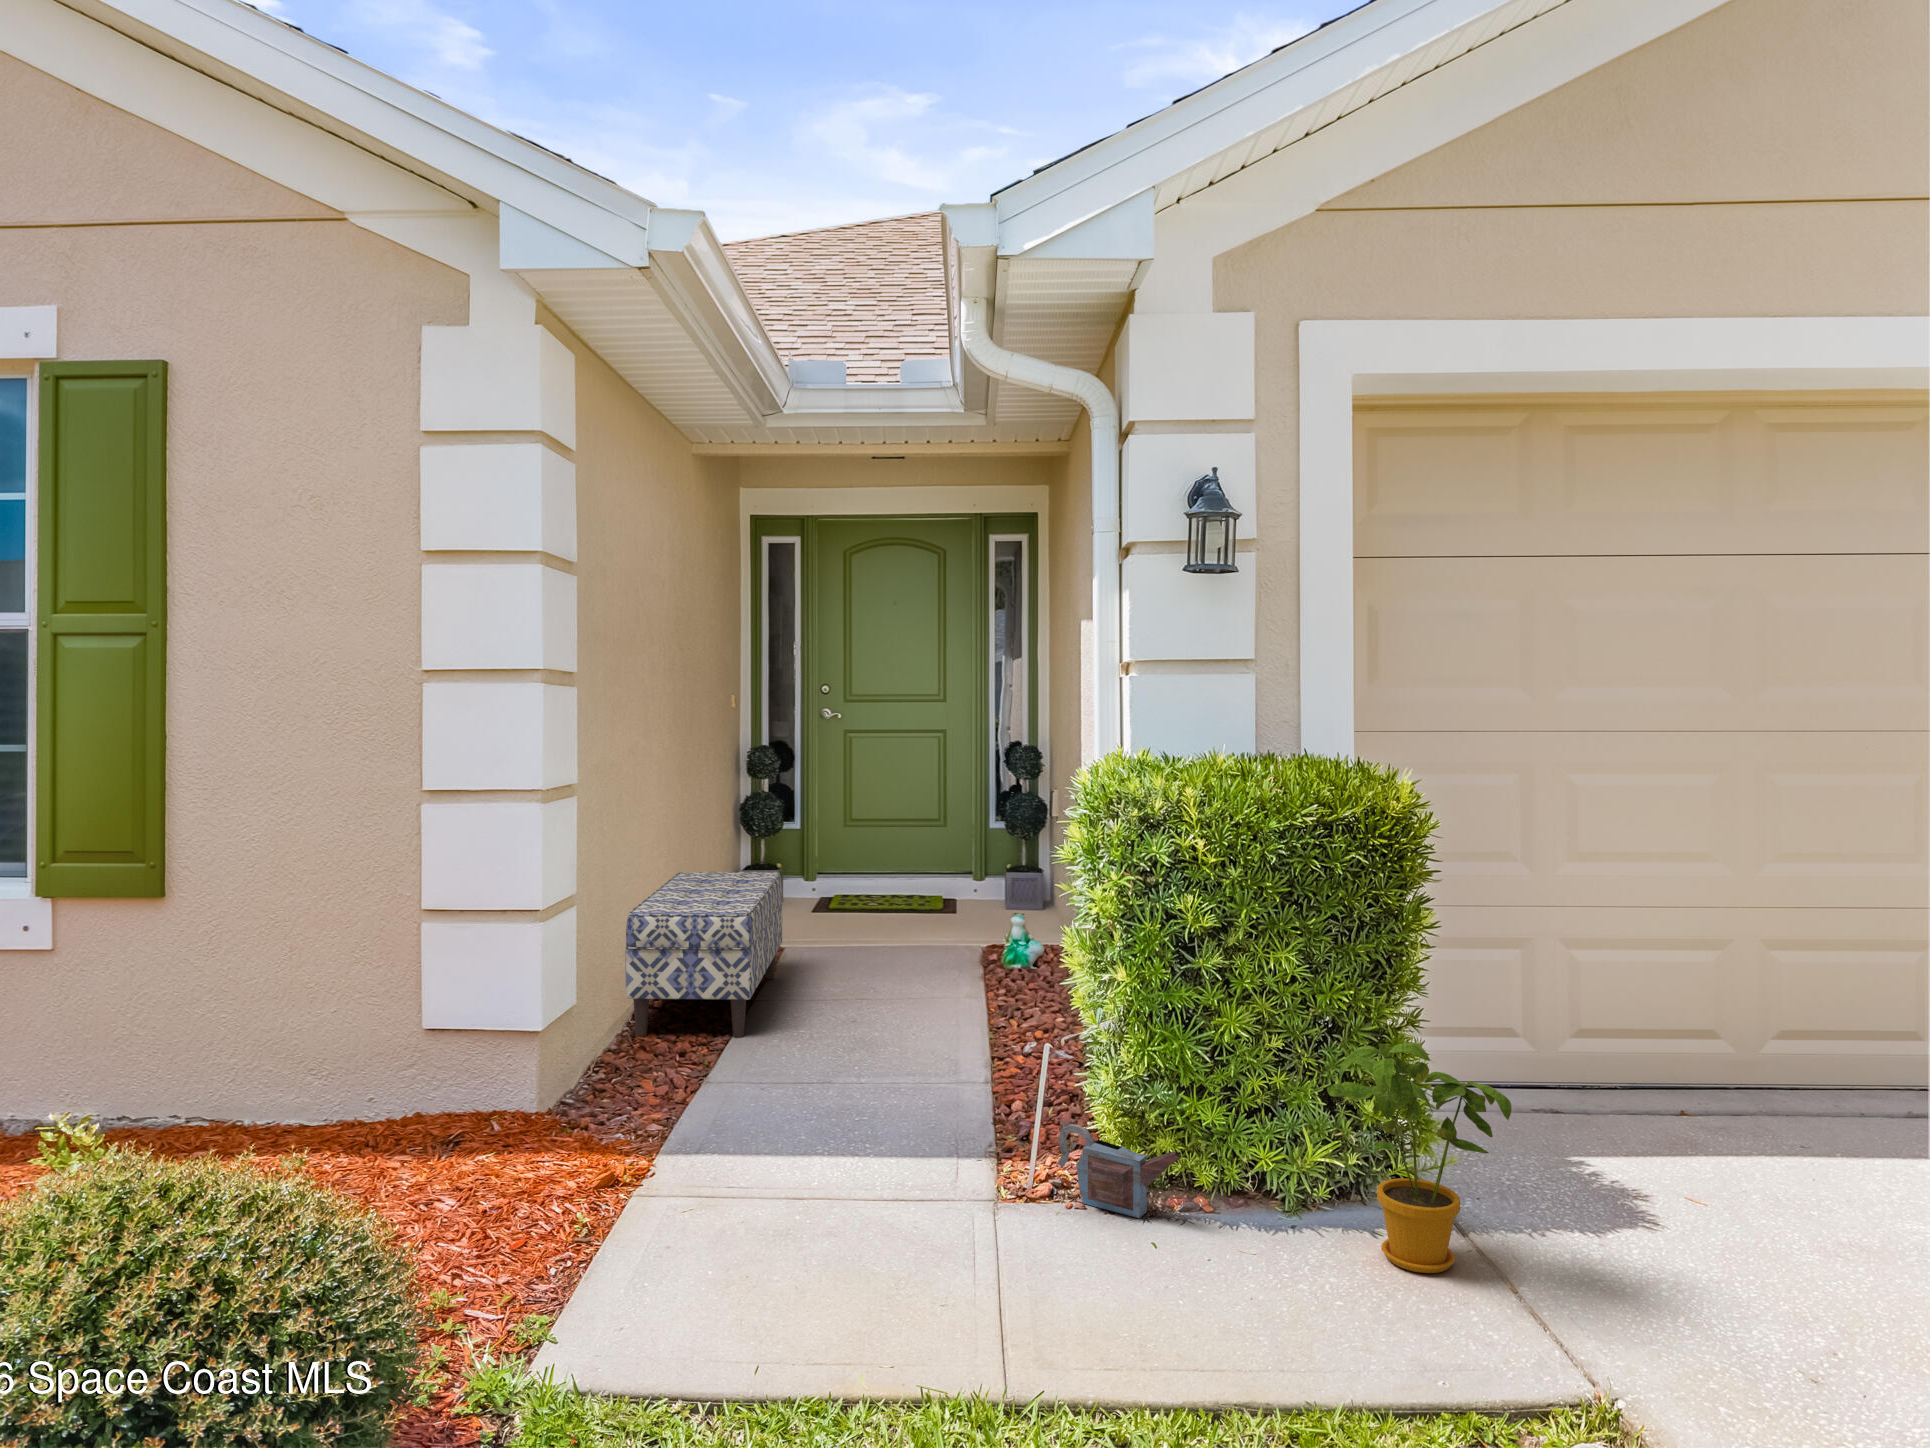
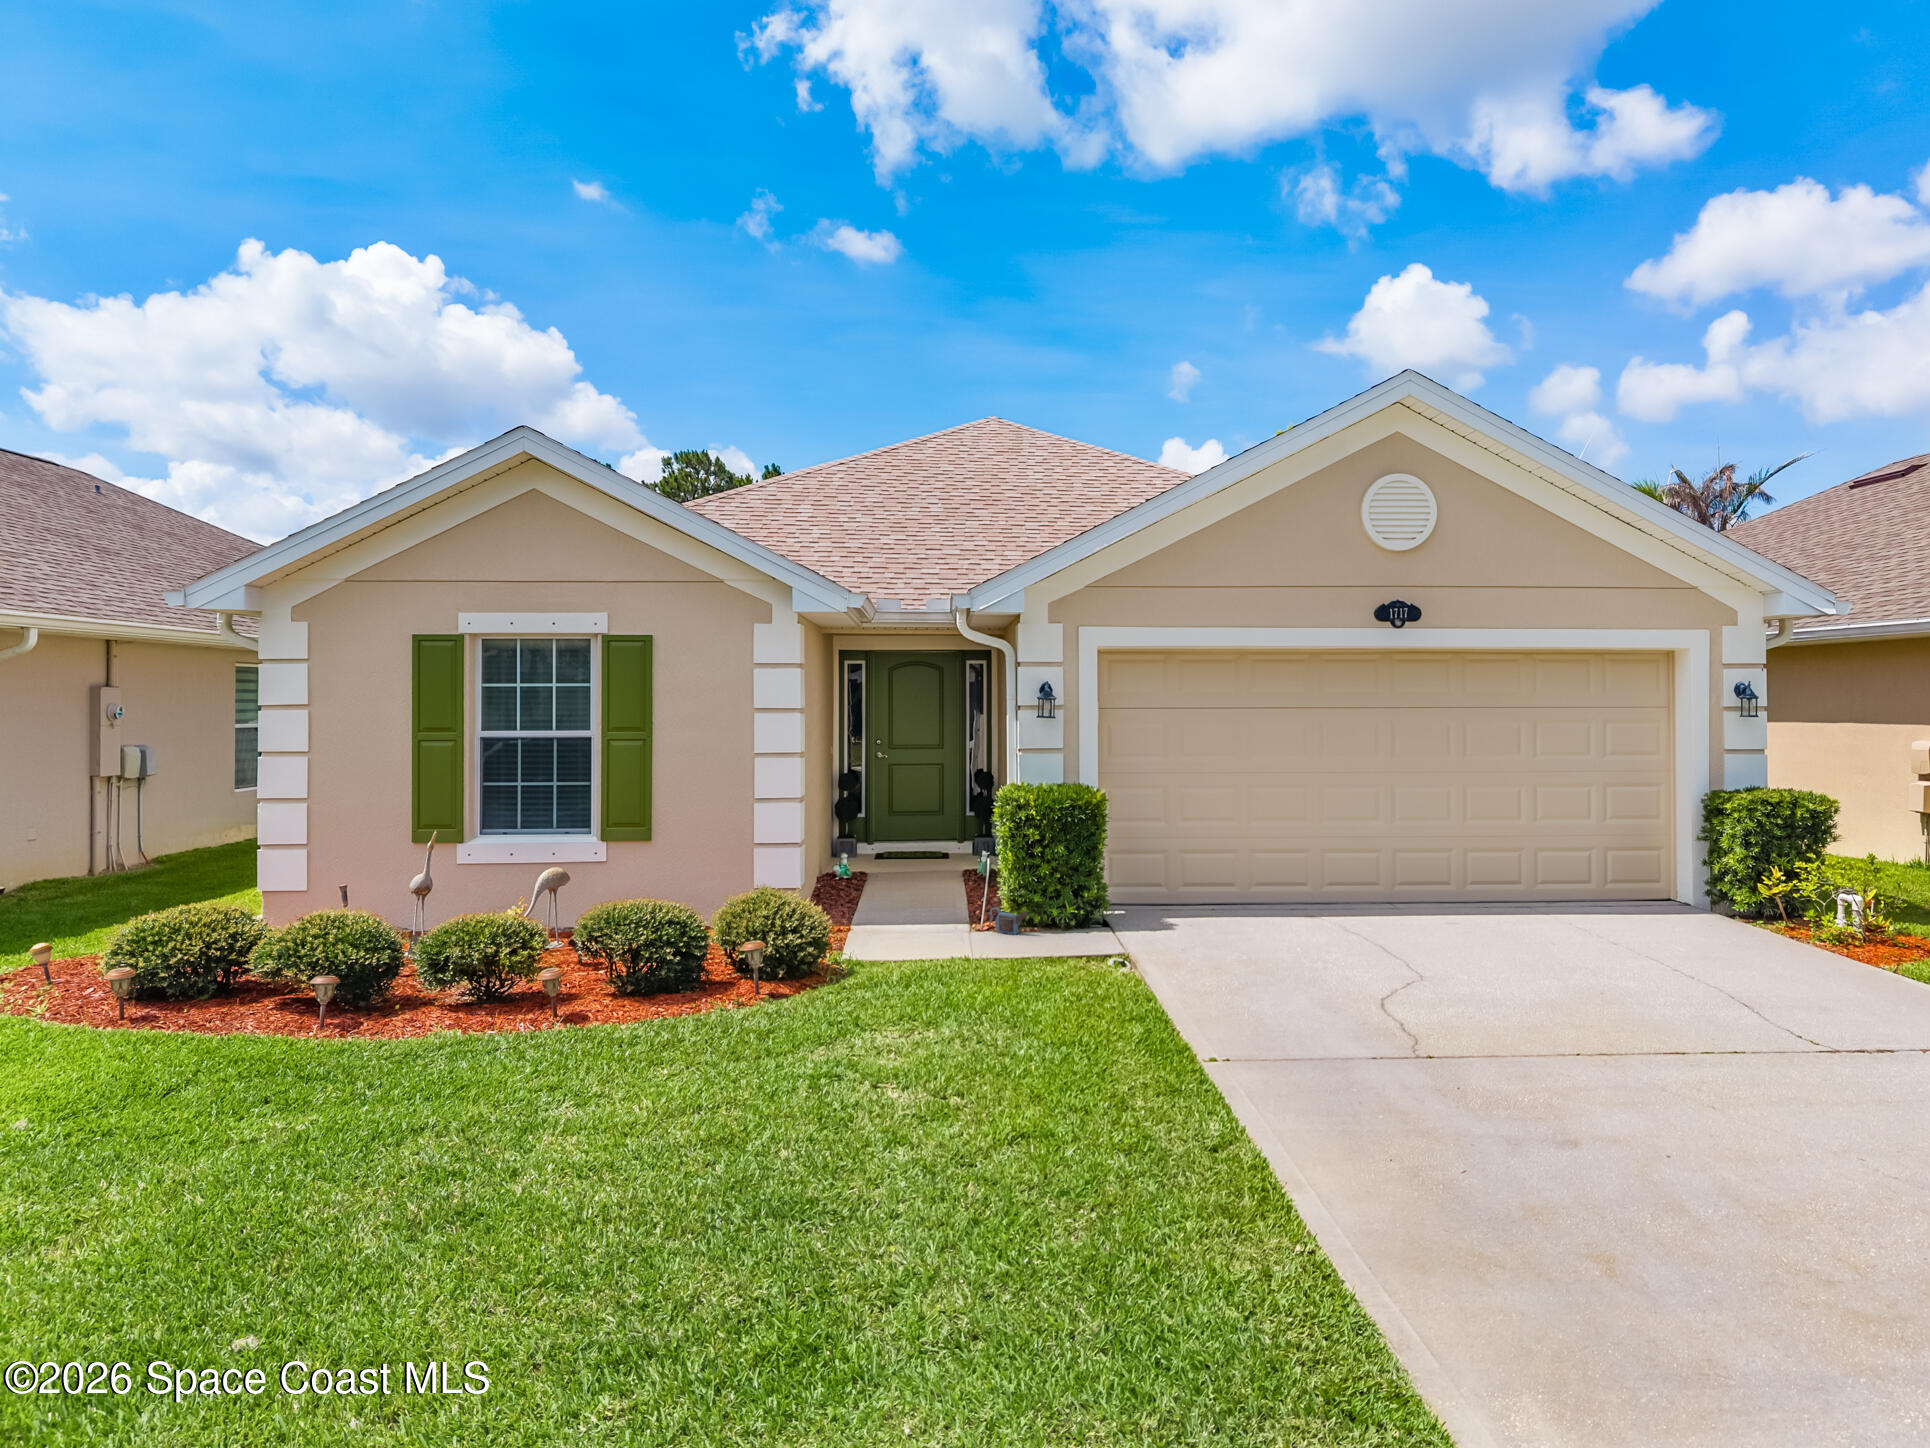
bench: present [625,872,783,1037] -> none [812,833,868,900]
house plant: present [1327,1040,1512,1273] -> none [1074,870,1124,941]

